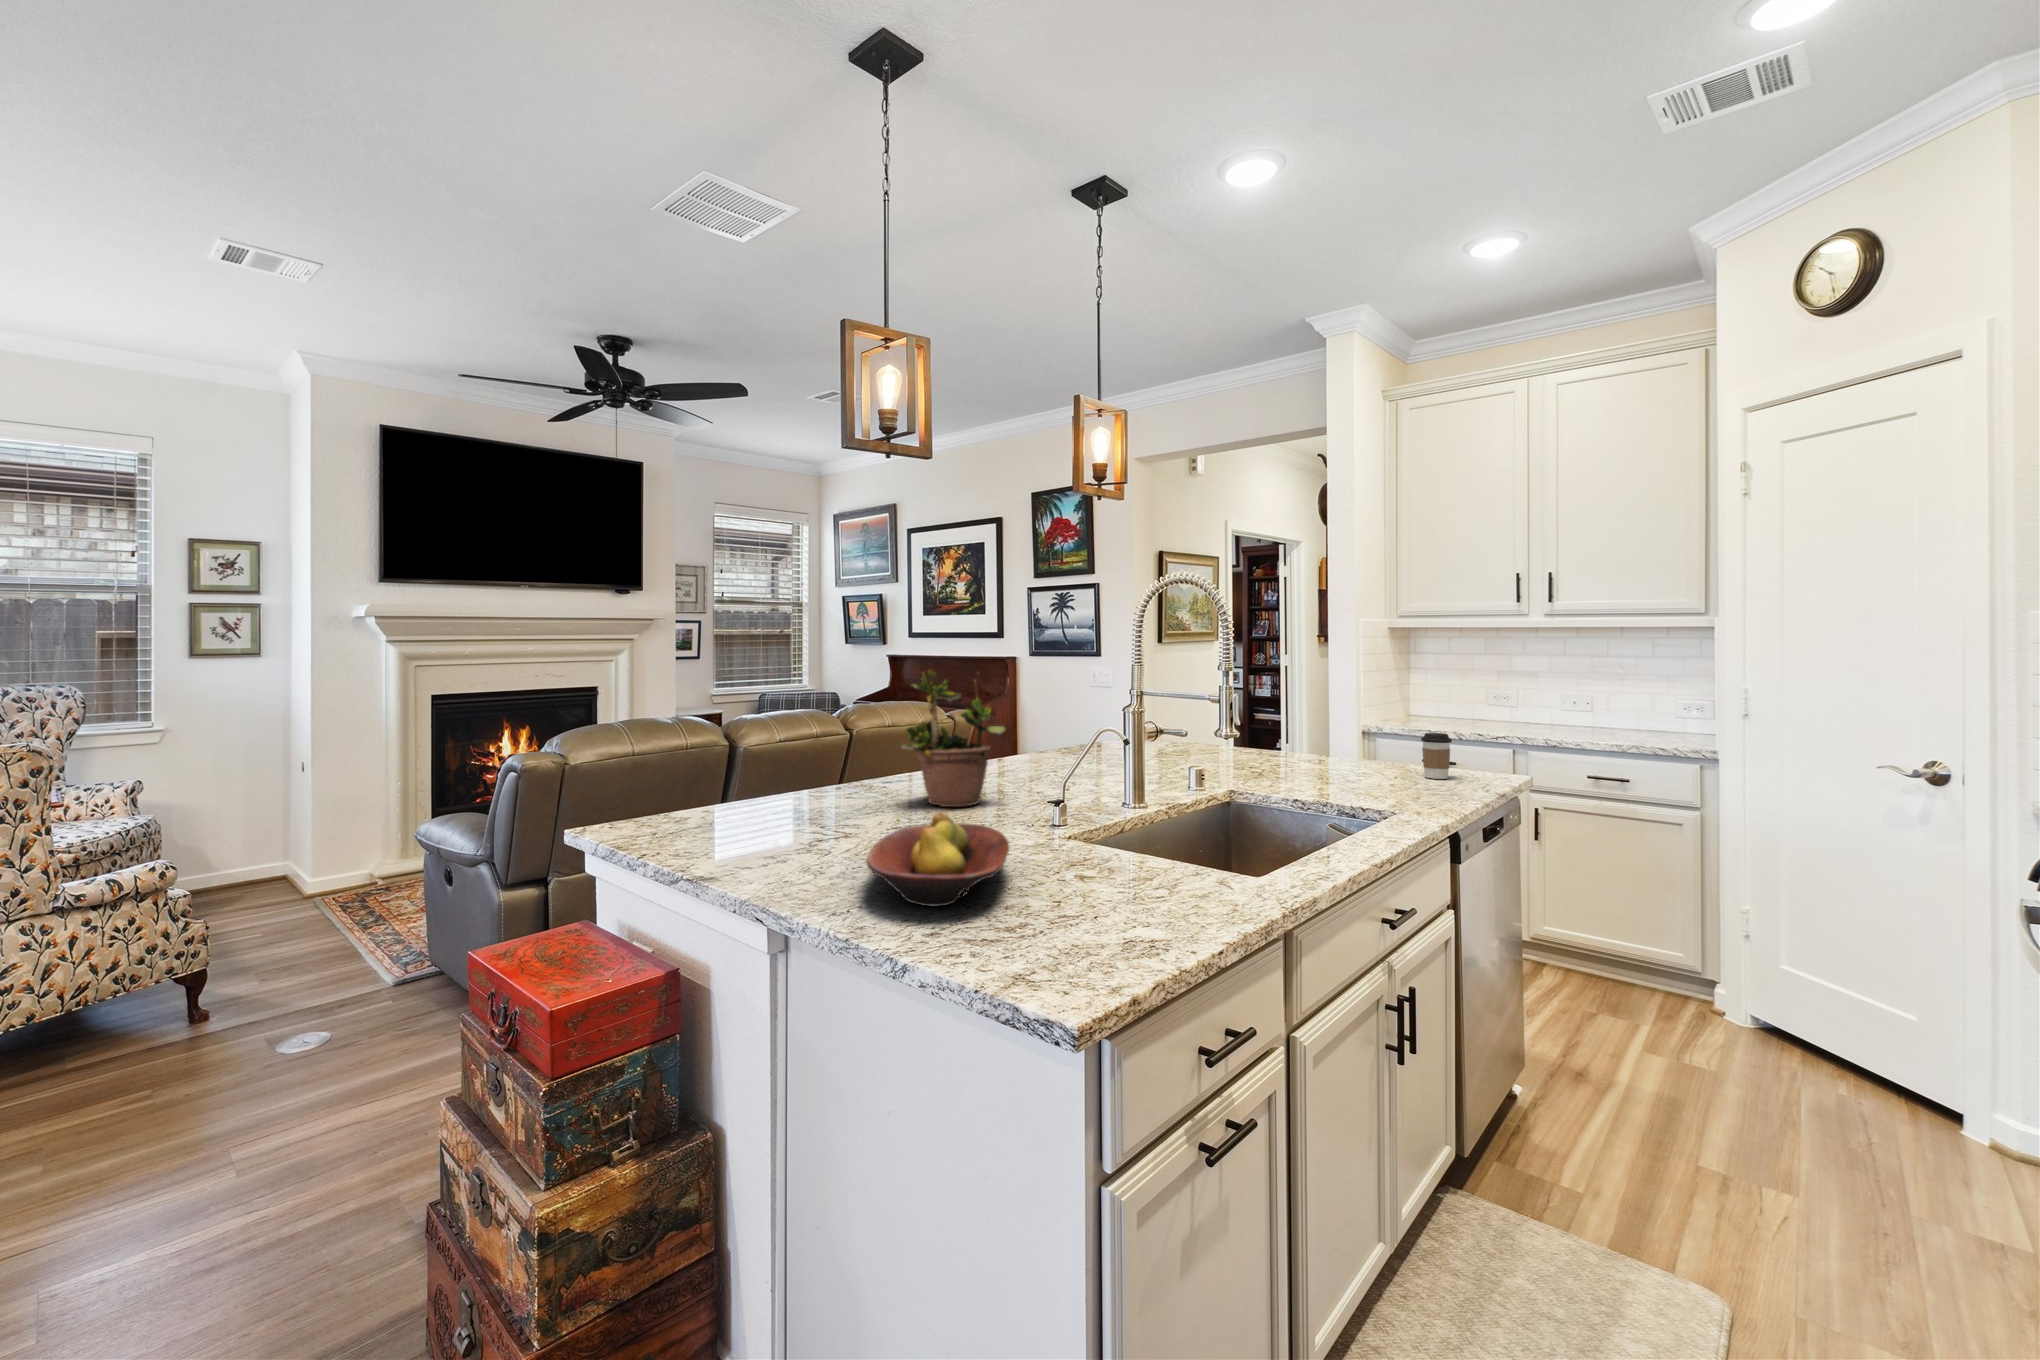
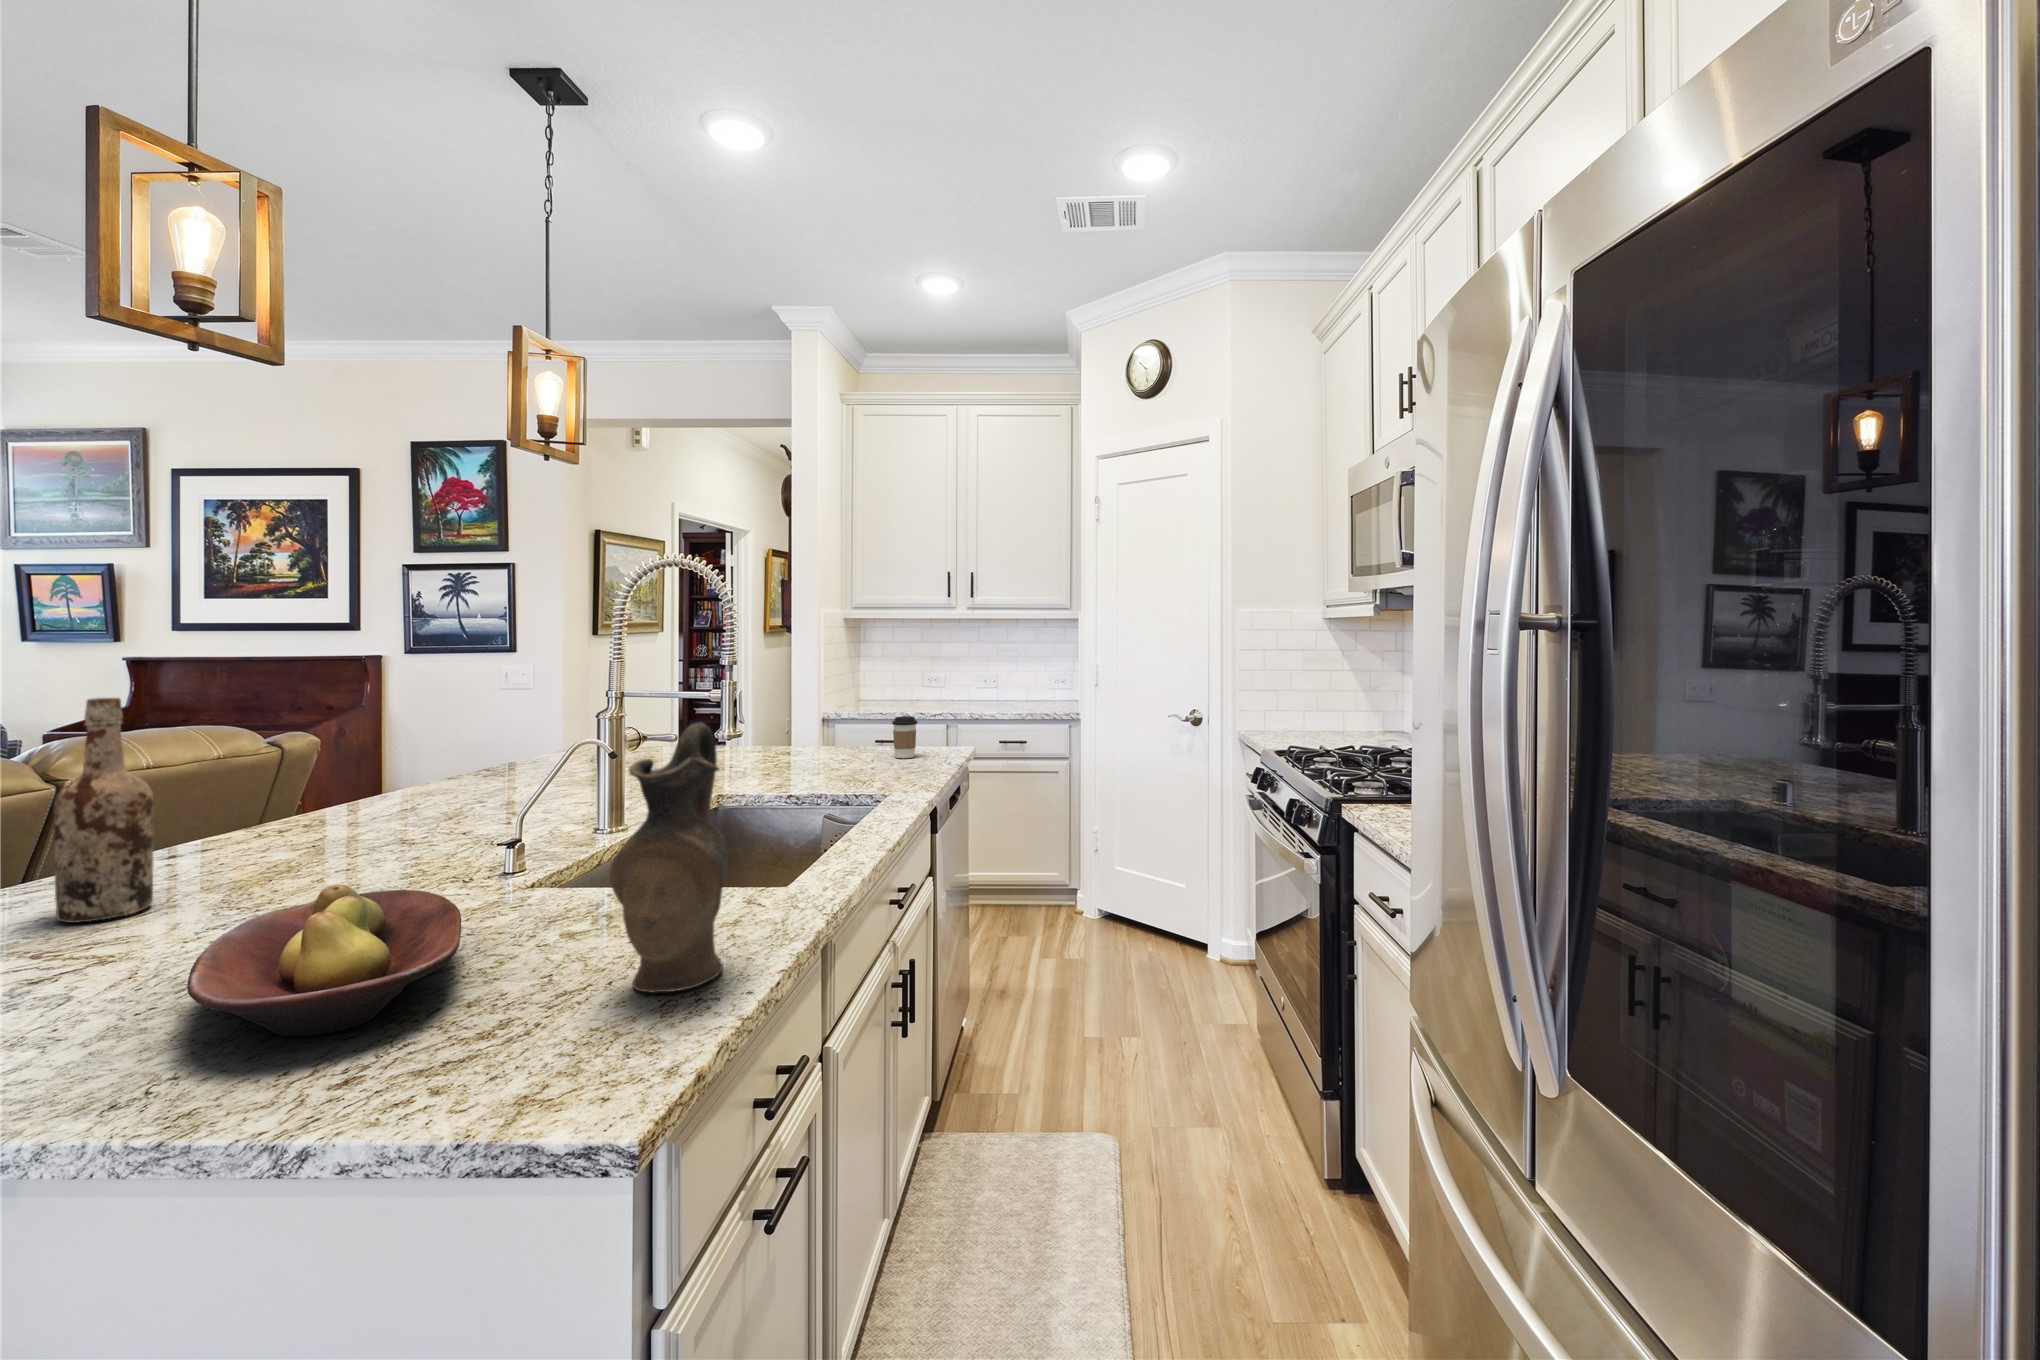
potted plant: present [901,671,1006,807] -> none [224,658,421,870]
wine bottle: none [826,682,867,818] -> present [53,698,154,923]
ceramic pitcher: none [1092,717,1182,935] -> present [610,723,728,992]

